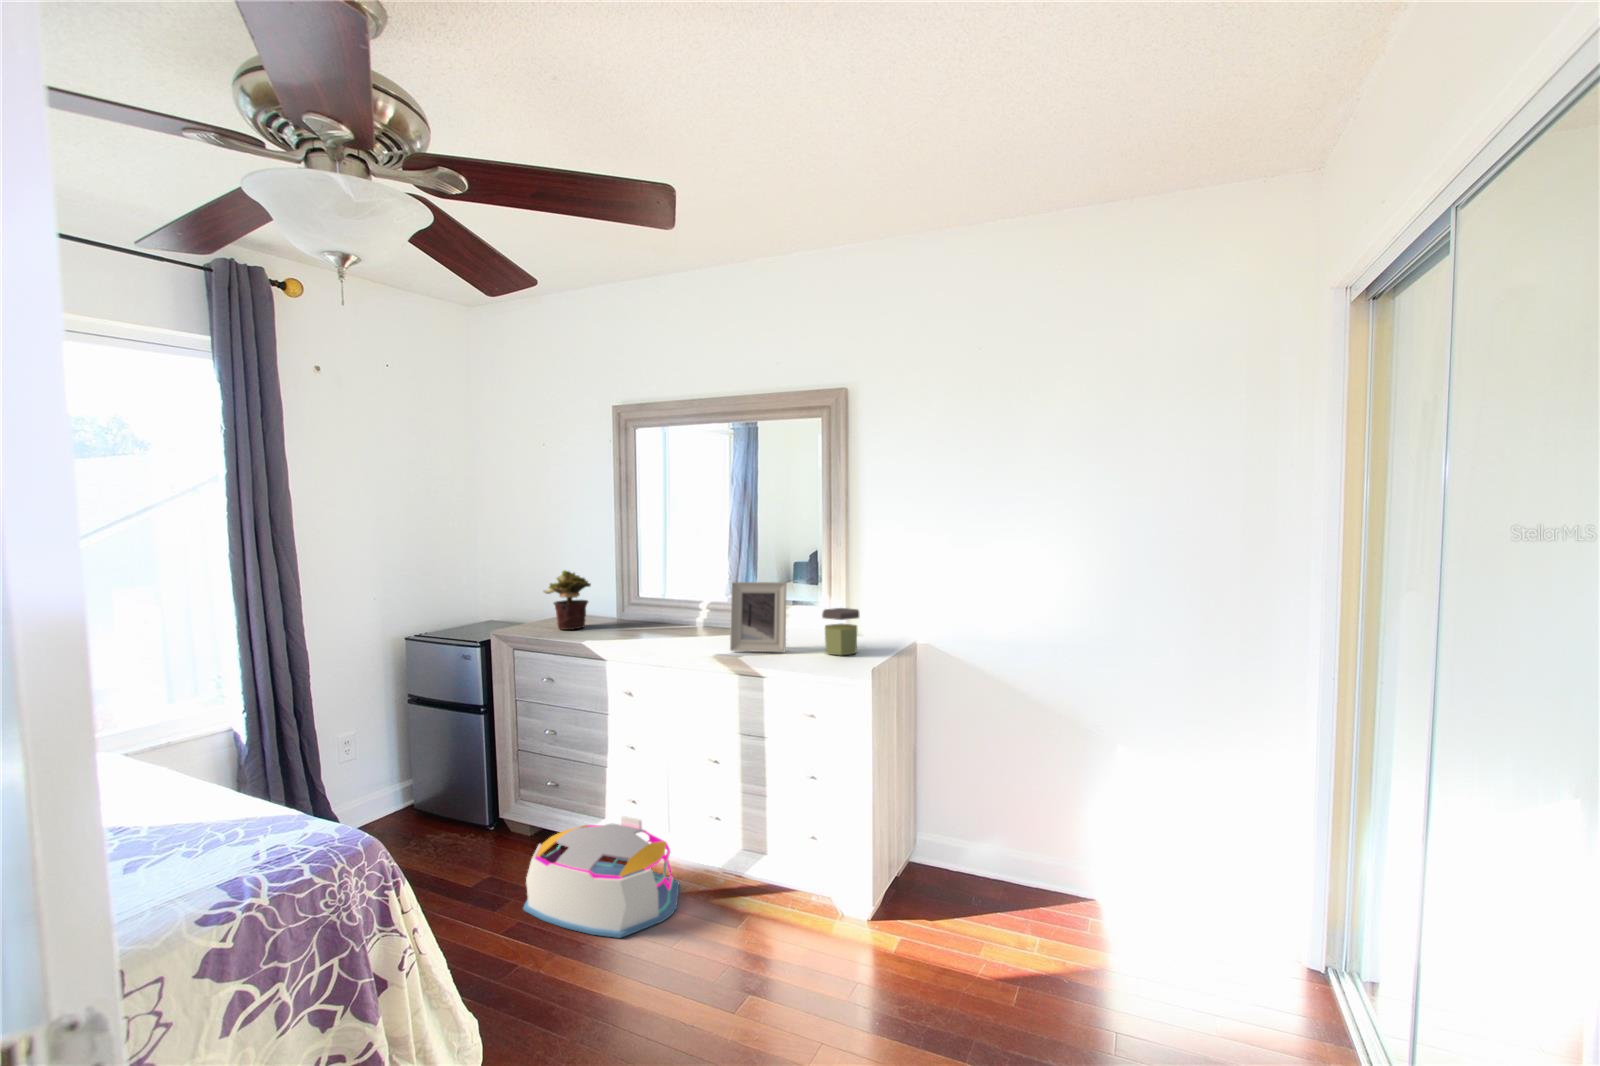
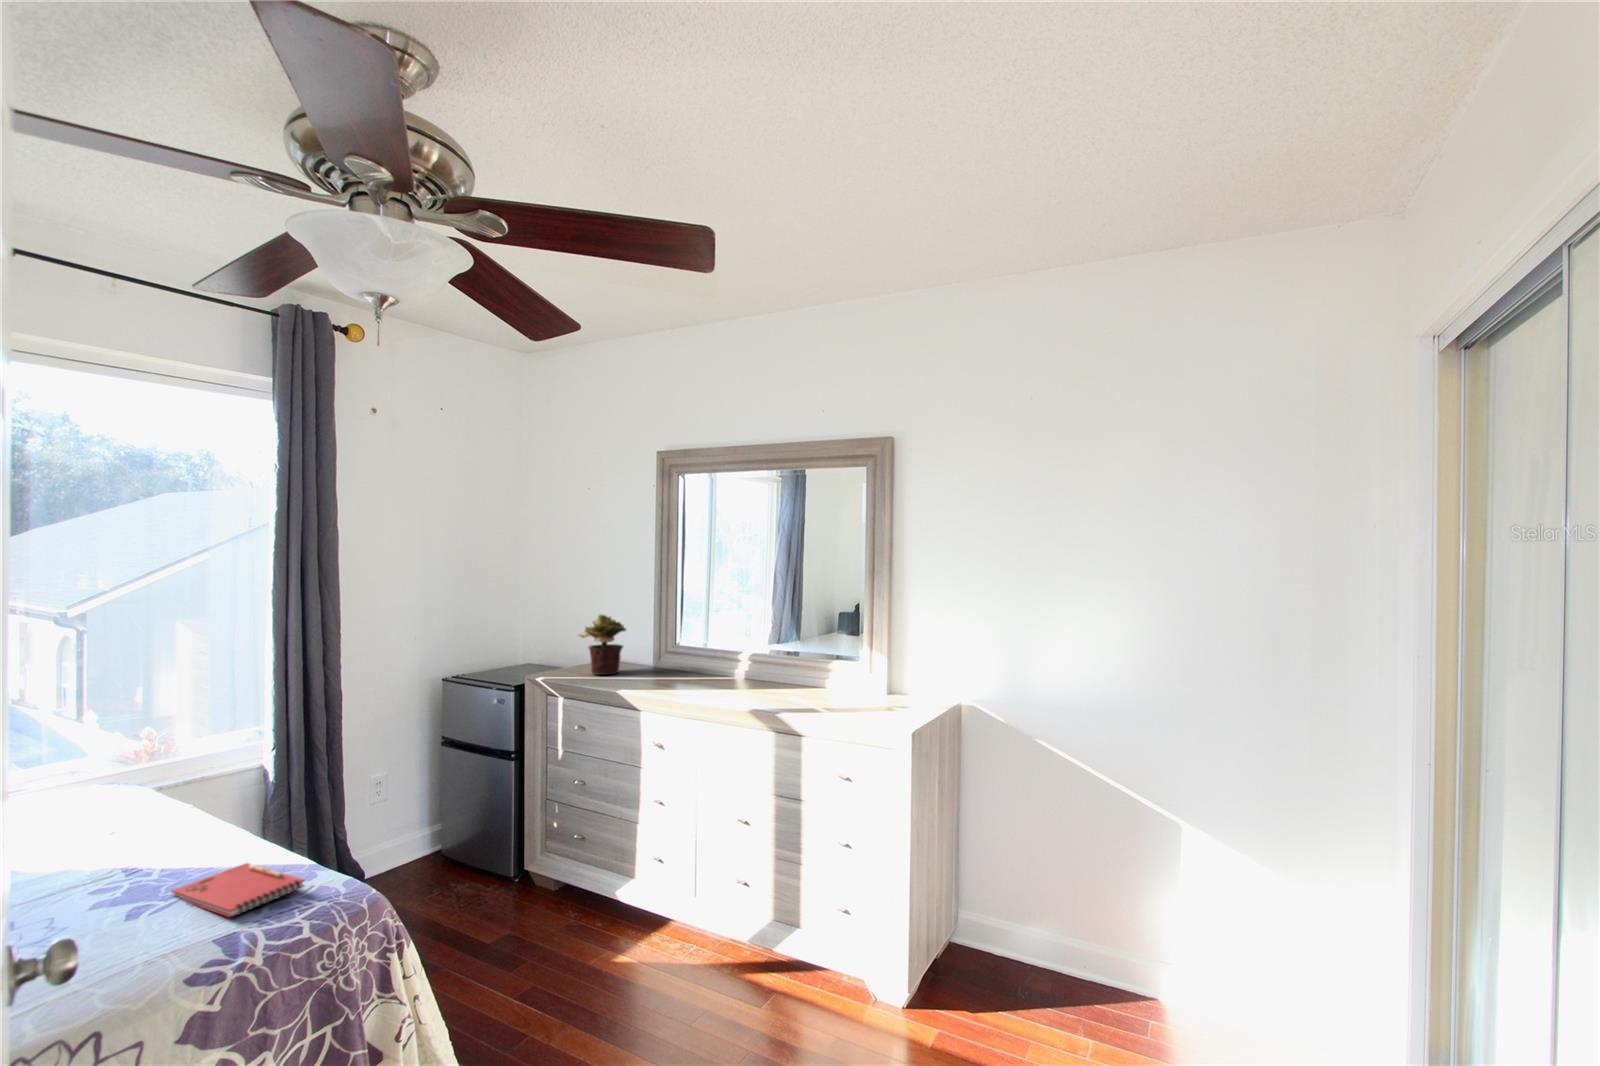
picture frame: present [730,582,787,652] -> none [763,632,823,707]
jar: present [822,608,859,655] -> none [860,662,899,713]
notebook: none [166,816,299,864] -> present [171,863,304,917]
storage bin: present [523,817,679,938] -> none [540,874,703,1010]

